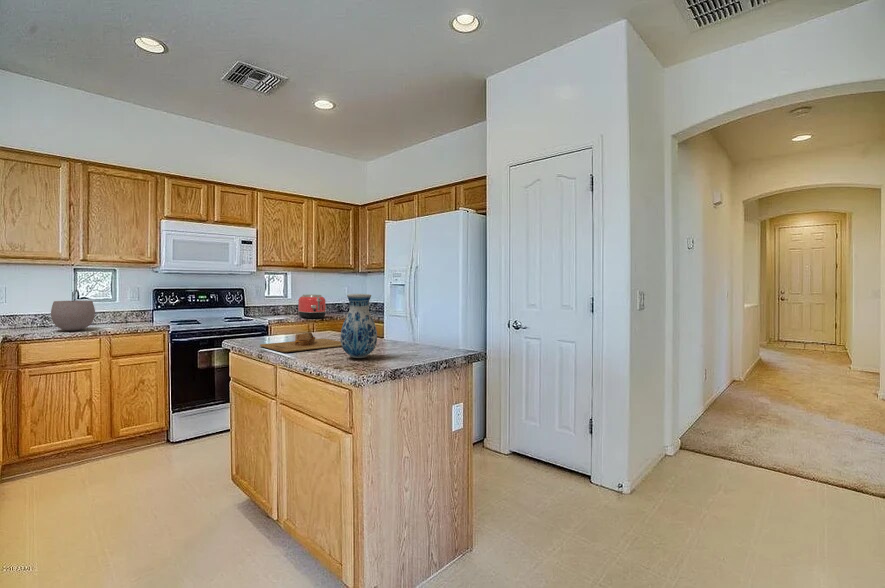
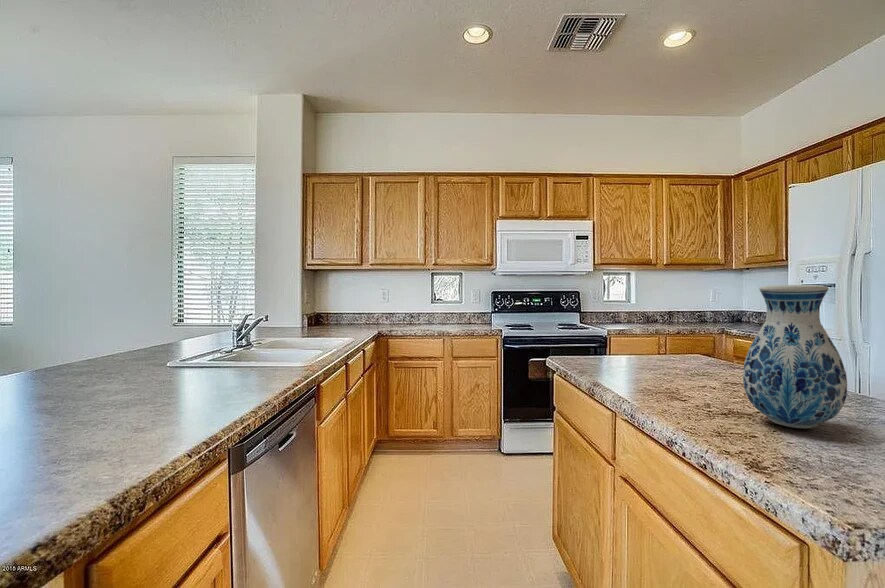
plant pot: present [51,289,95,331] -> none [410,290,441,329]
toaster: present [298,294,326,319] -> none [643,298,683,329]
cutting board: present [260,332,341,352] -> none [588,354,751,387]

